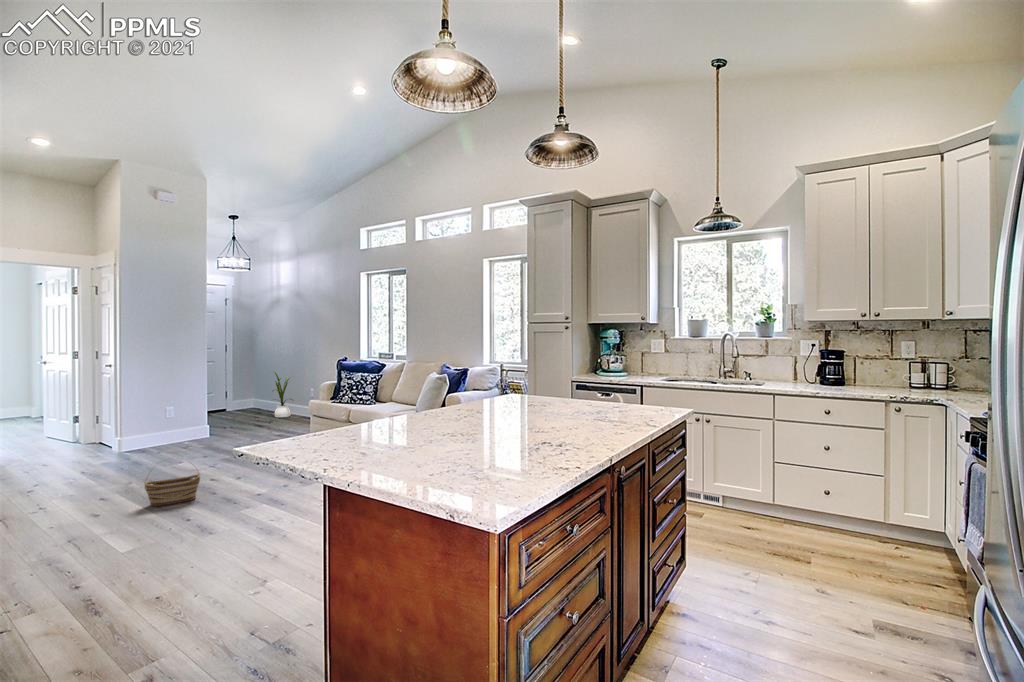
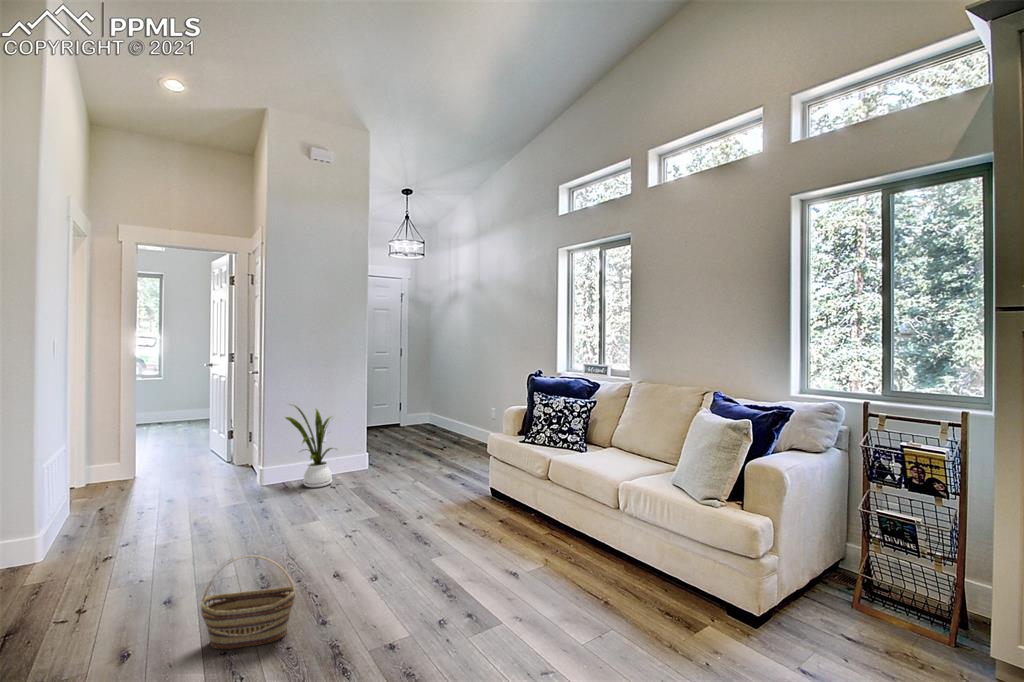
house plant: present [273,372,294,418] -> present [285,405,333,487]

